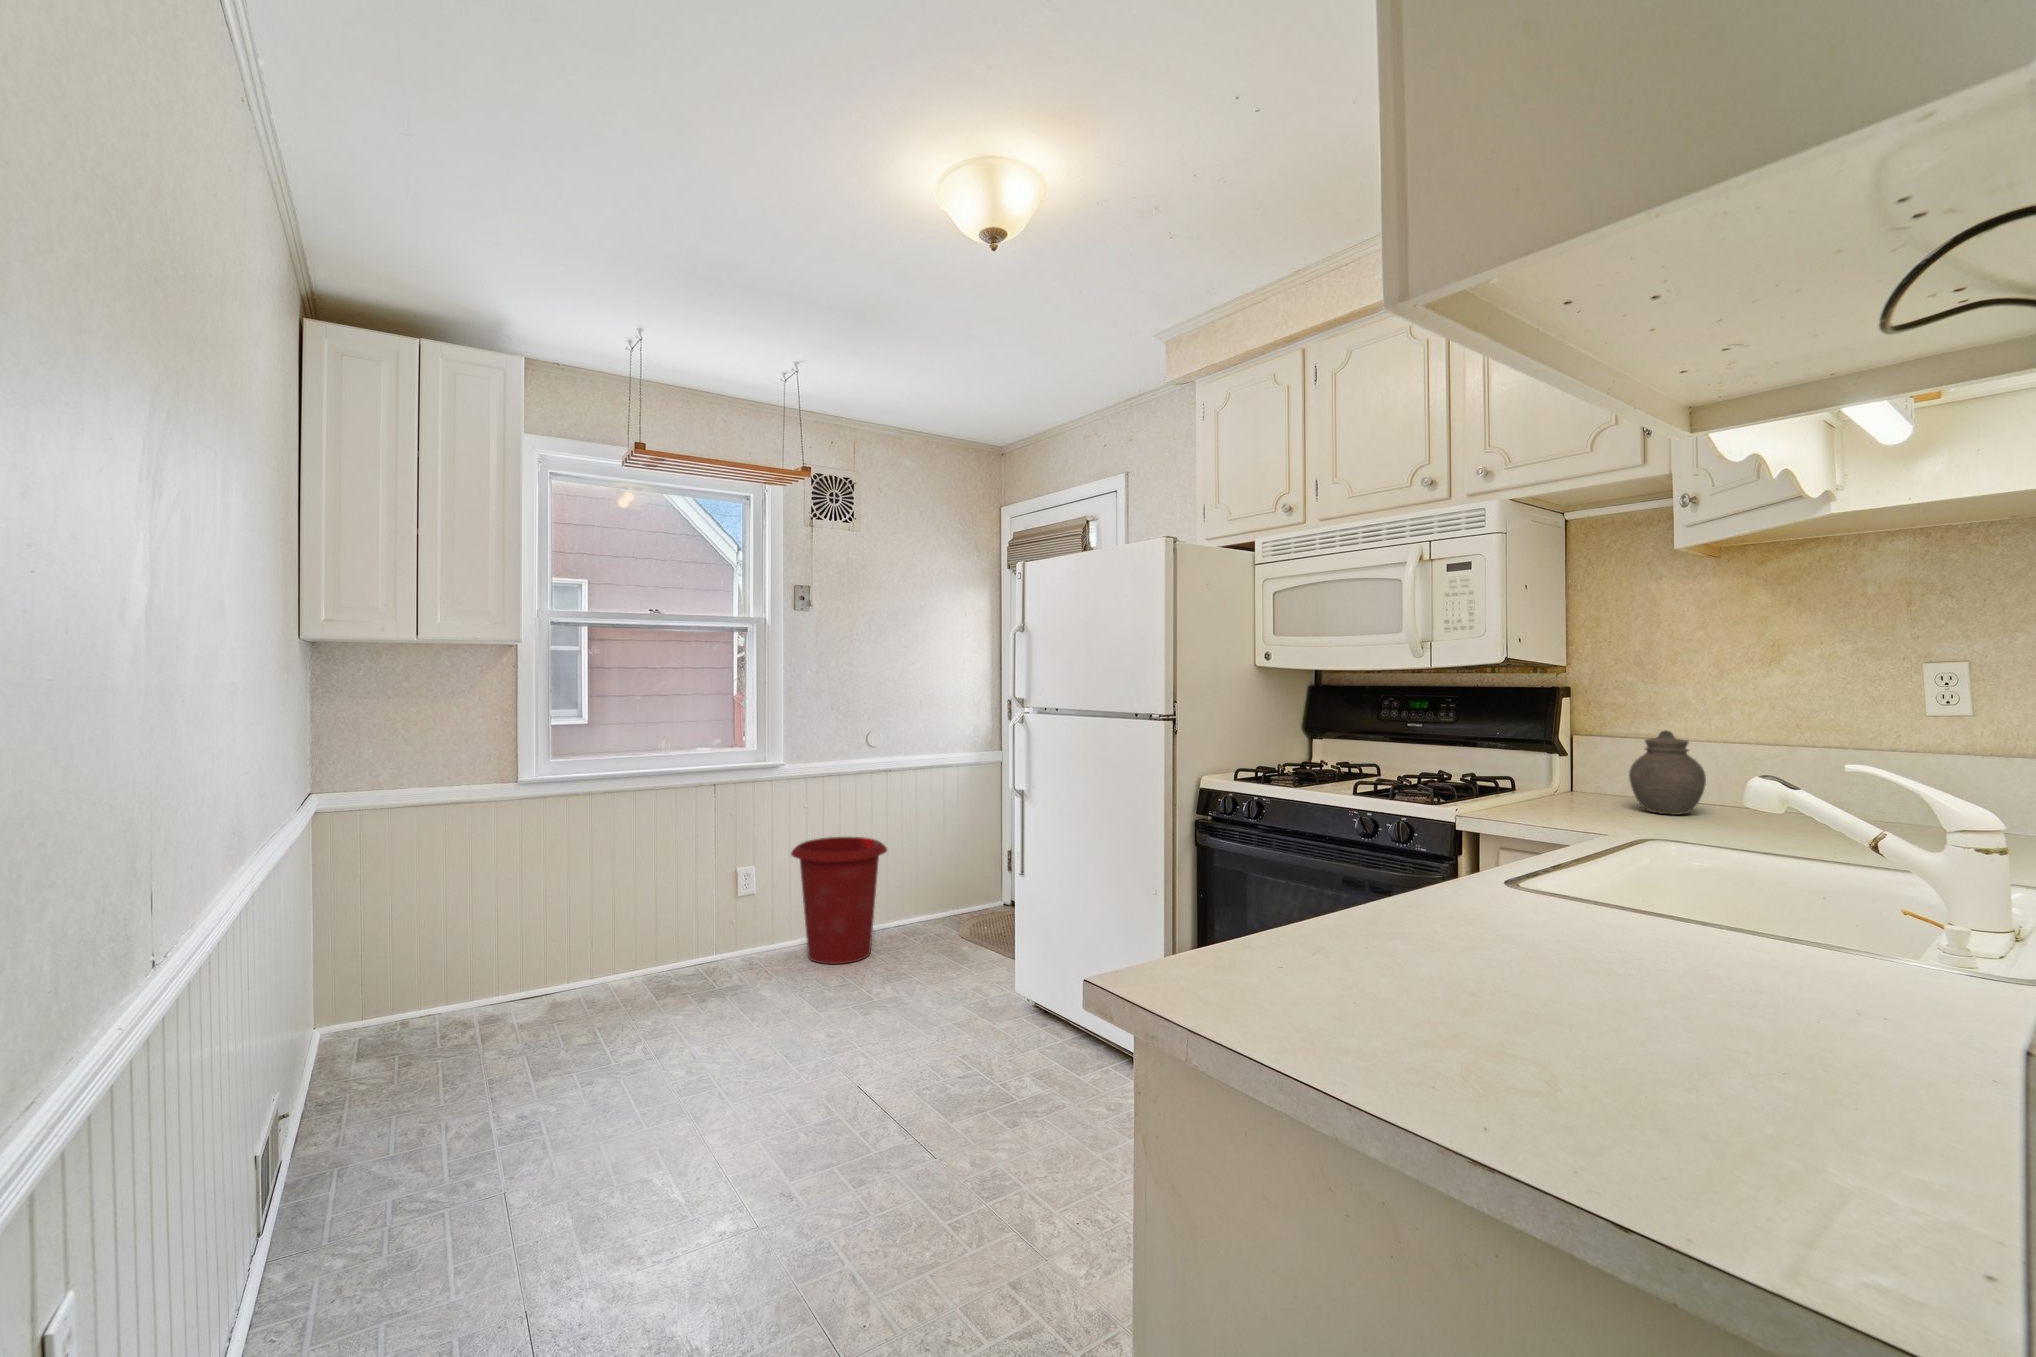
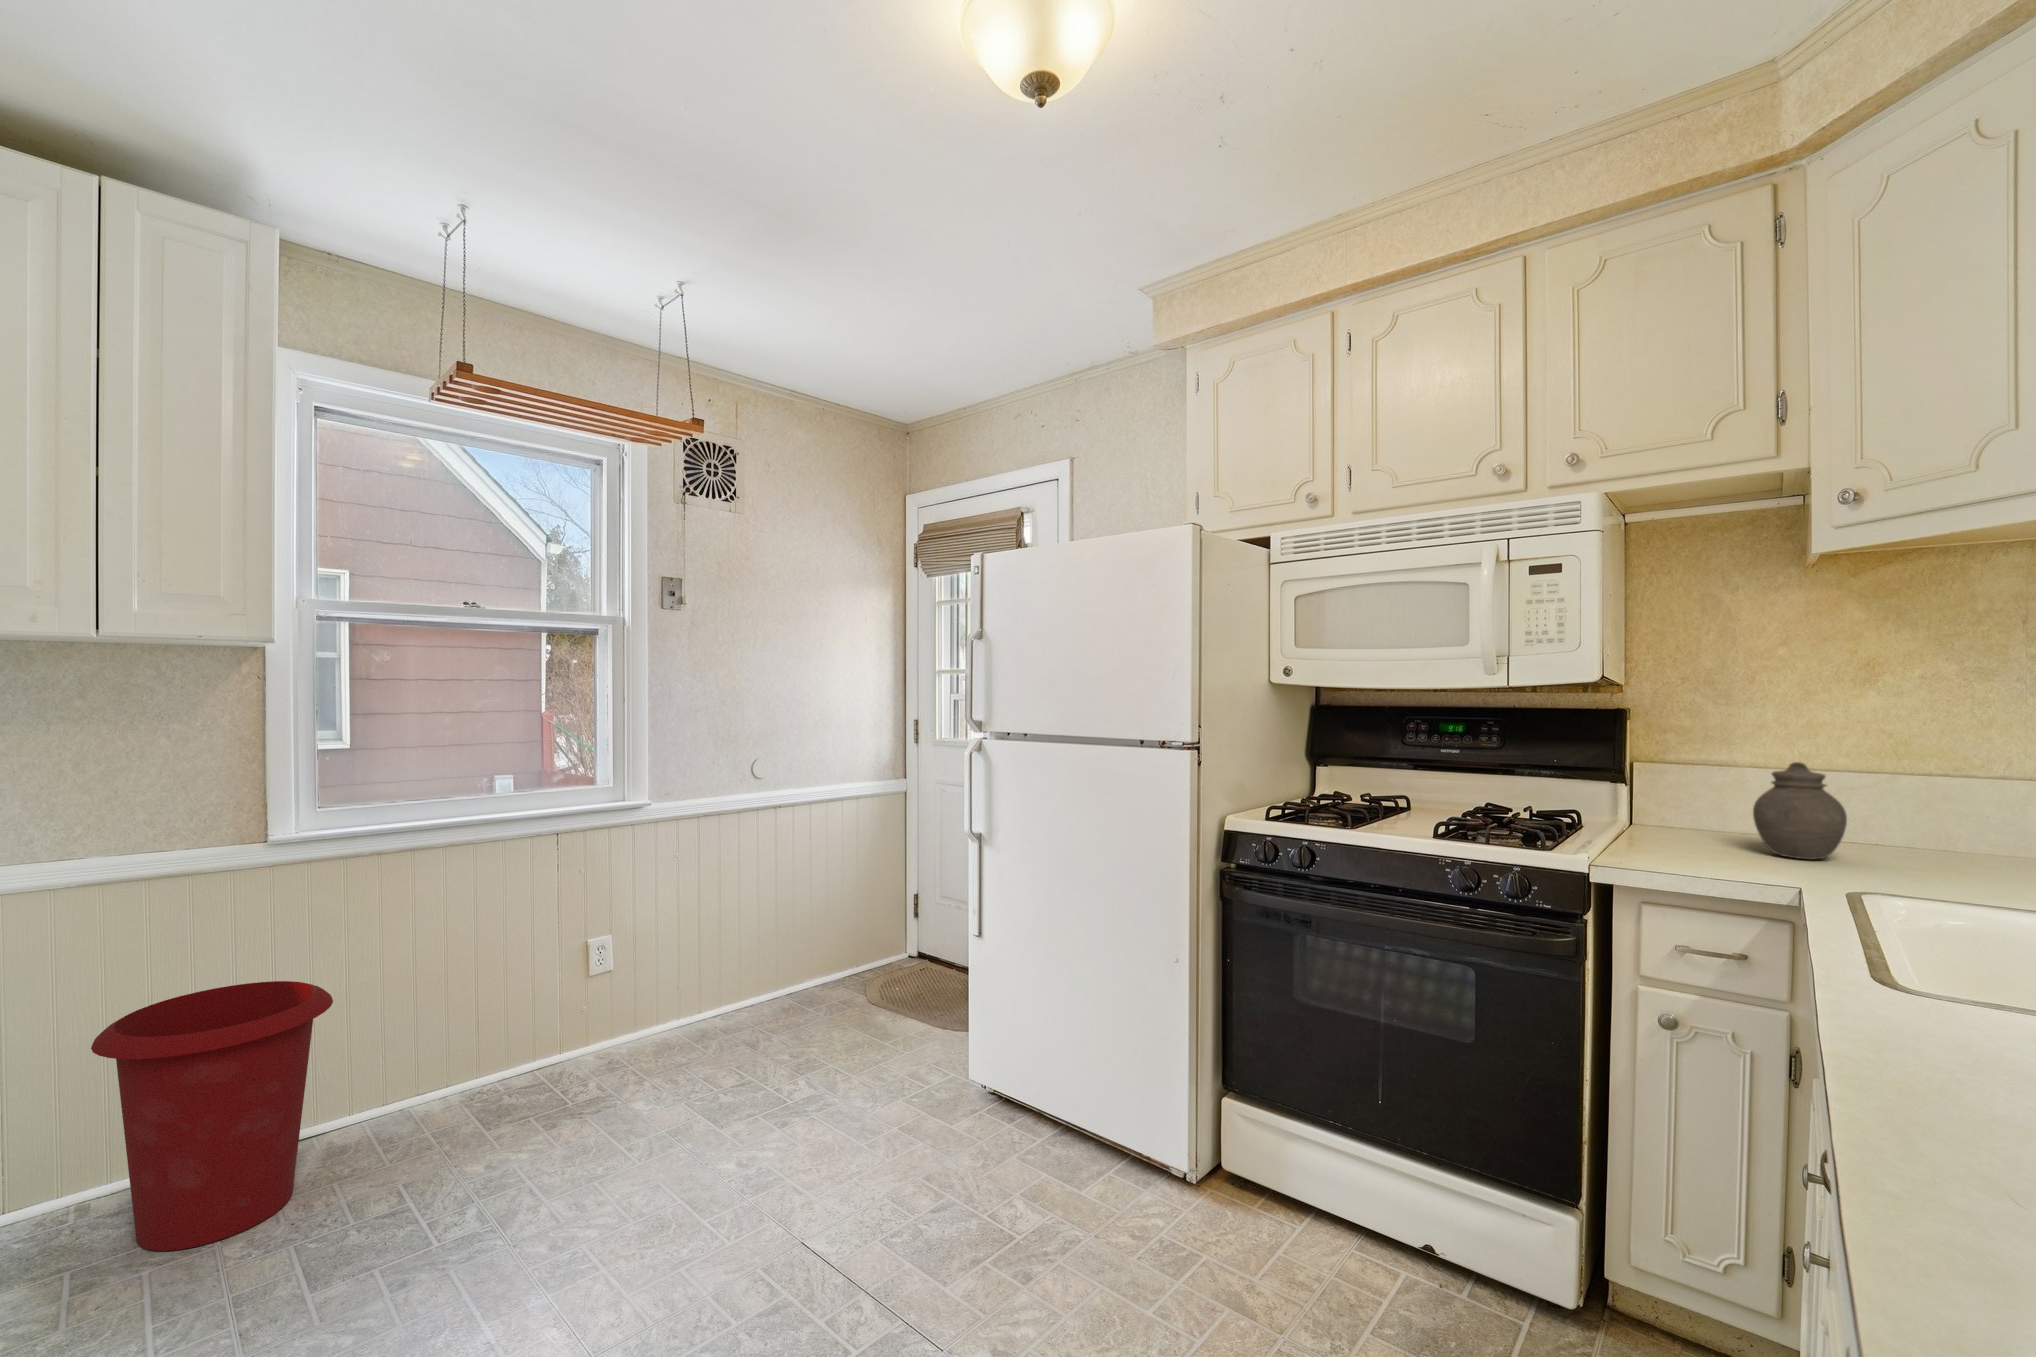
waste bin: present [791,837,887,964] -> present [91,981,333,1251]

